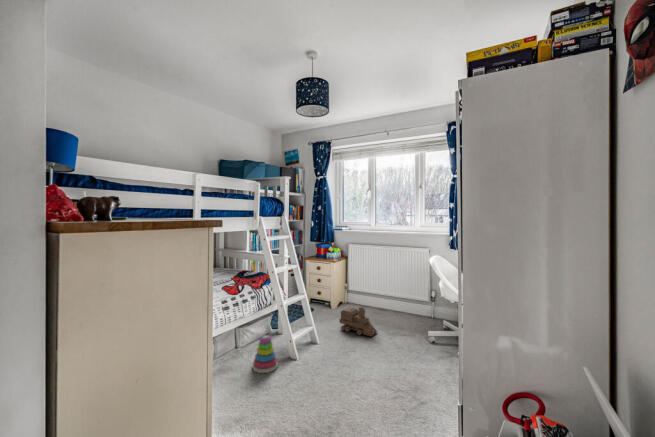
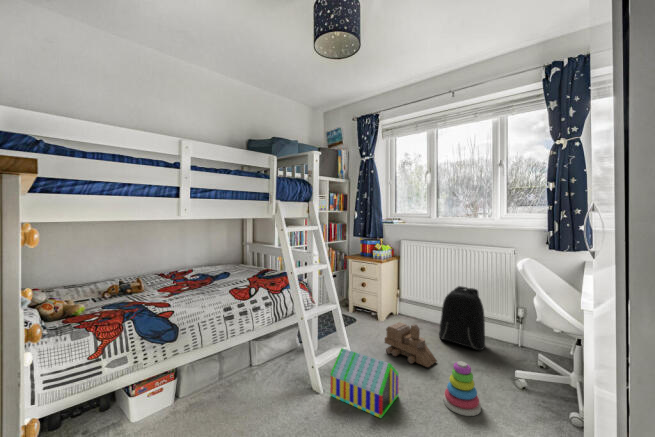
backpack: none [378,278,410,323] -> present [439,286,485,350]
toy house: none [305,325,353,368] -> present [330,348,399,418]
stacking toy: present [253,335,278,373] -> present [443,361,481,416]

